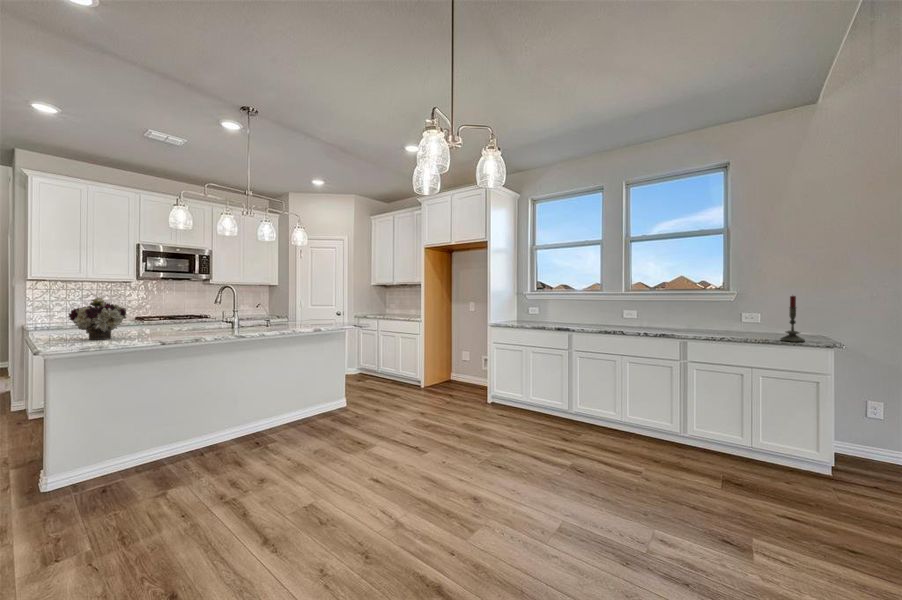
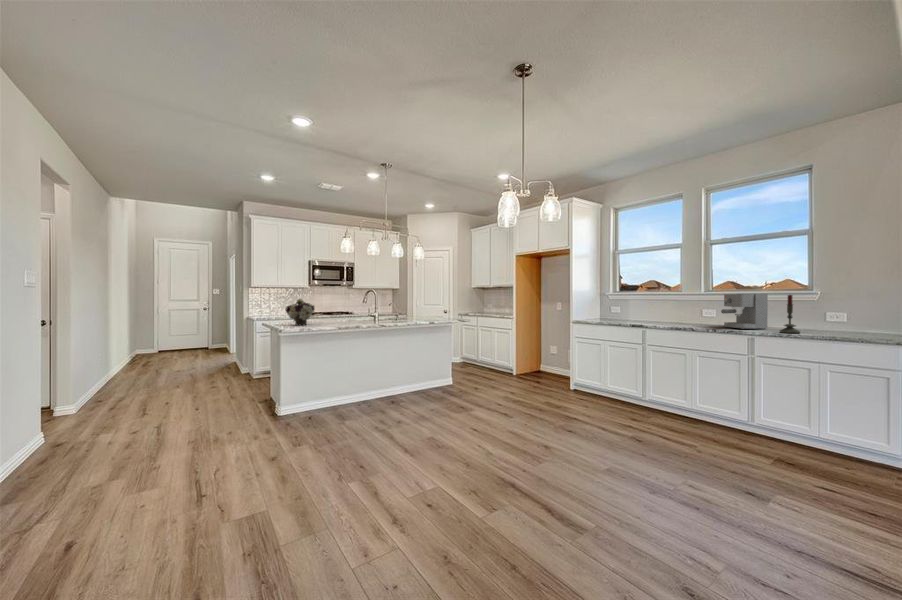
coffee maker: none [650,294,693,332] -> present [721,294,768,329]
candle: present [781,296,805,342] -> present [780,295,800,333]

